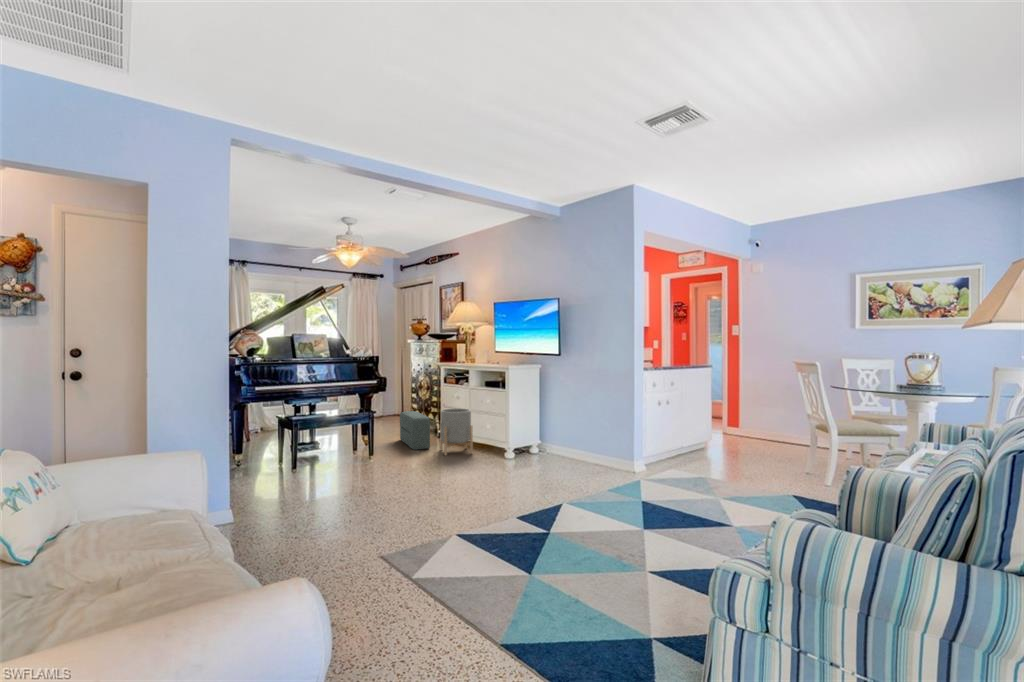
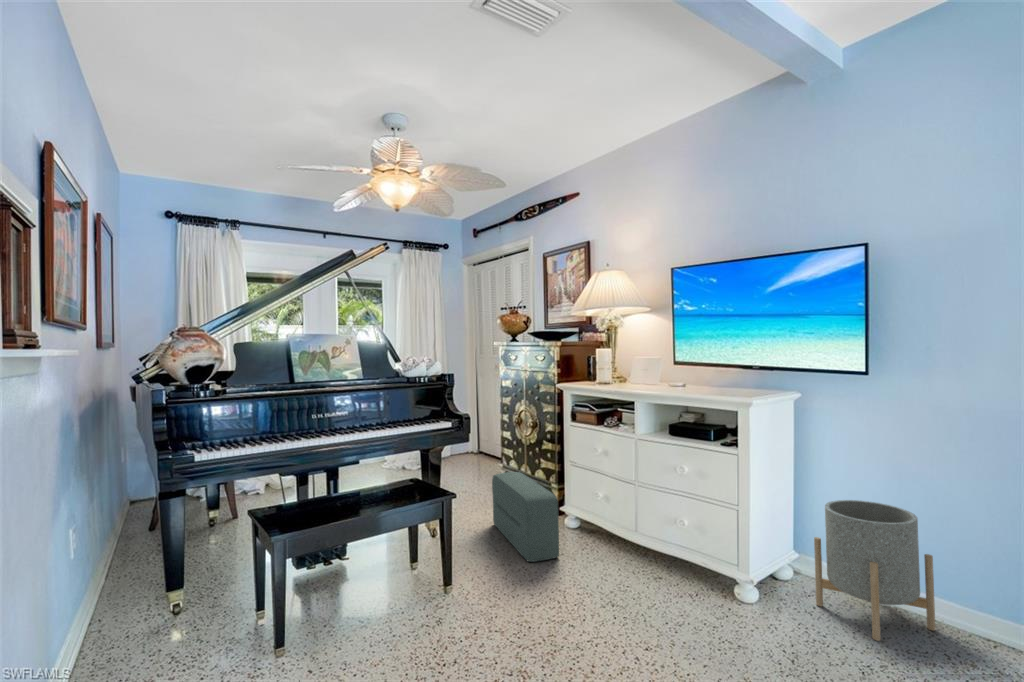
planter: present [440,408,473,456] -> present [814,500,935,641]

